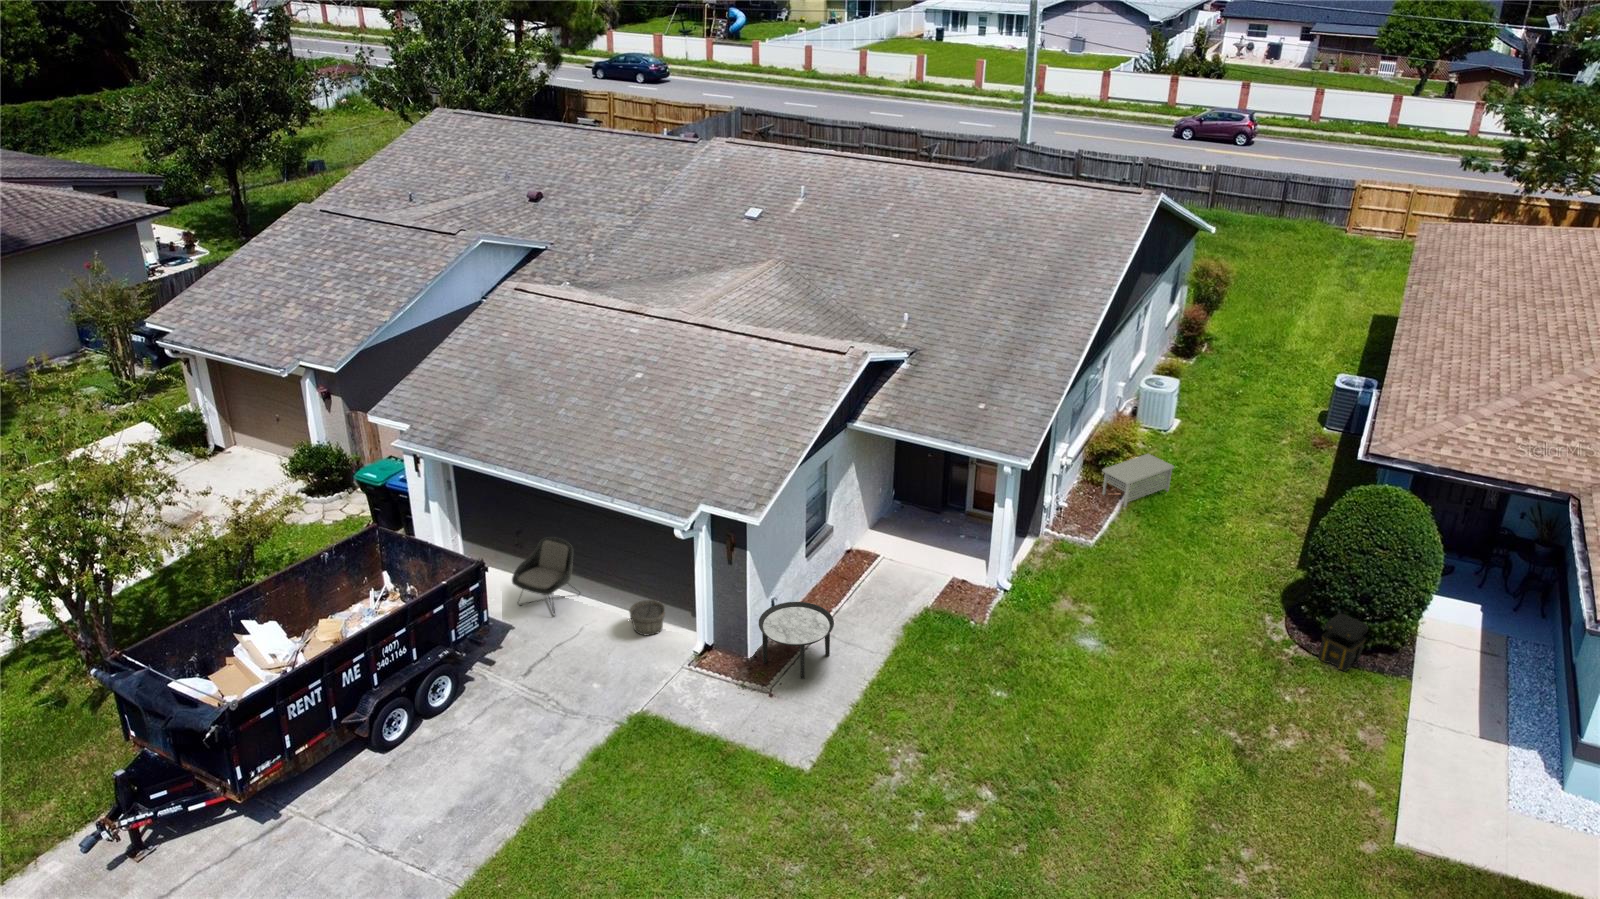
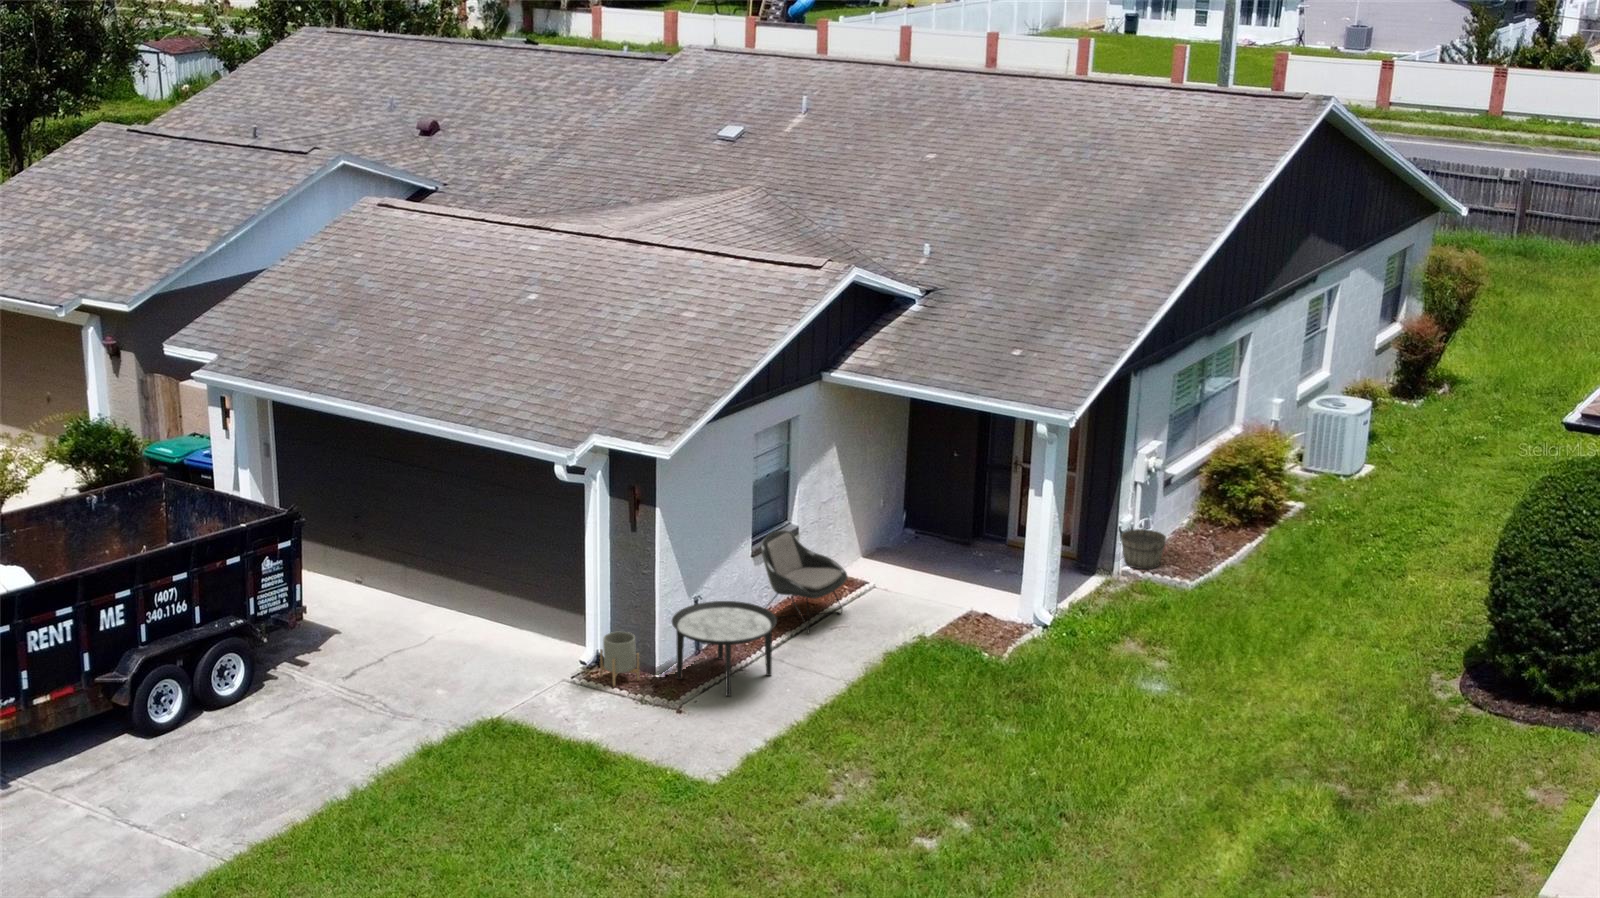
storage bench: present [1102,454,1174,507] -> none [1210,474,1318,541]
lounge chair: present [512,537,579,615] -> present [761,530,847,633]
wooden bucket: present [629,600,665,635] -> present [1121,529,1166,569]
toolbox: present [1319,614,1368,671] -> none [1470,640,1537,720]
planter: none [708,632,737,673] -> present [600,632,640,686]

